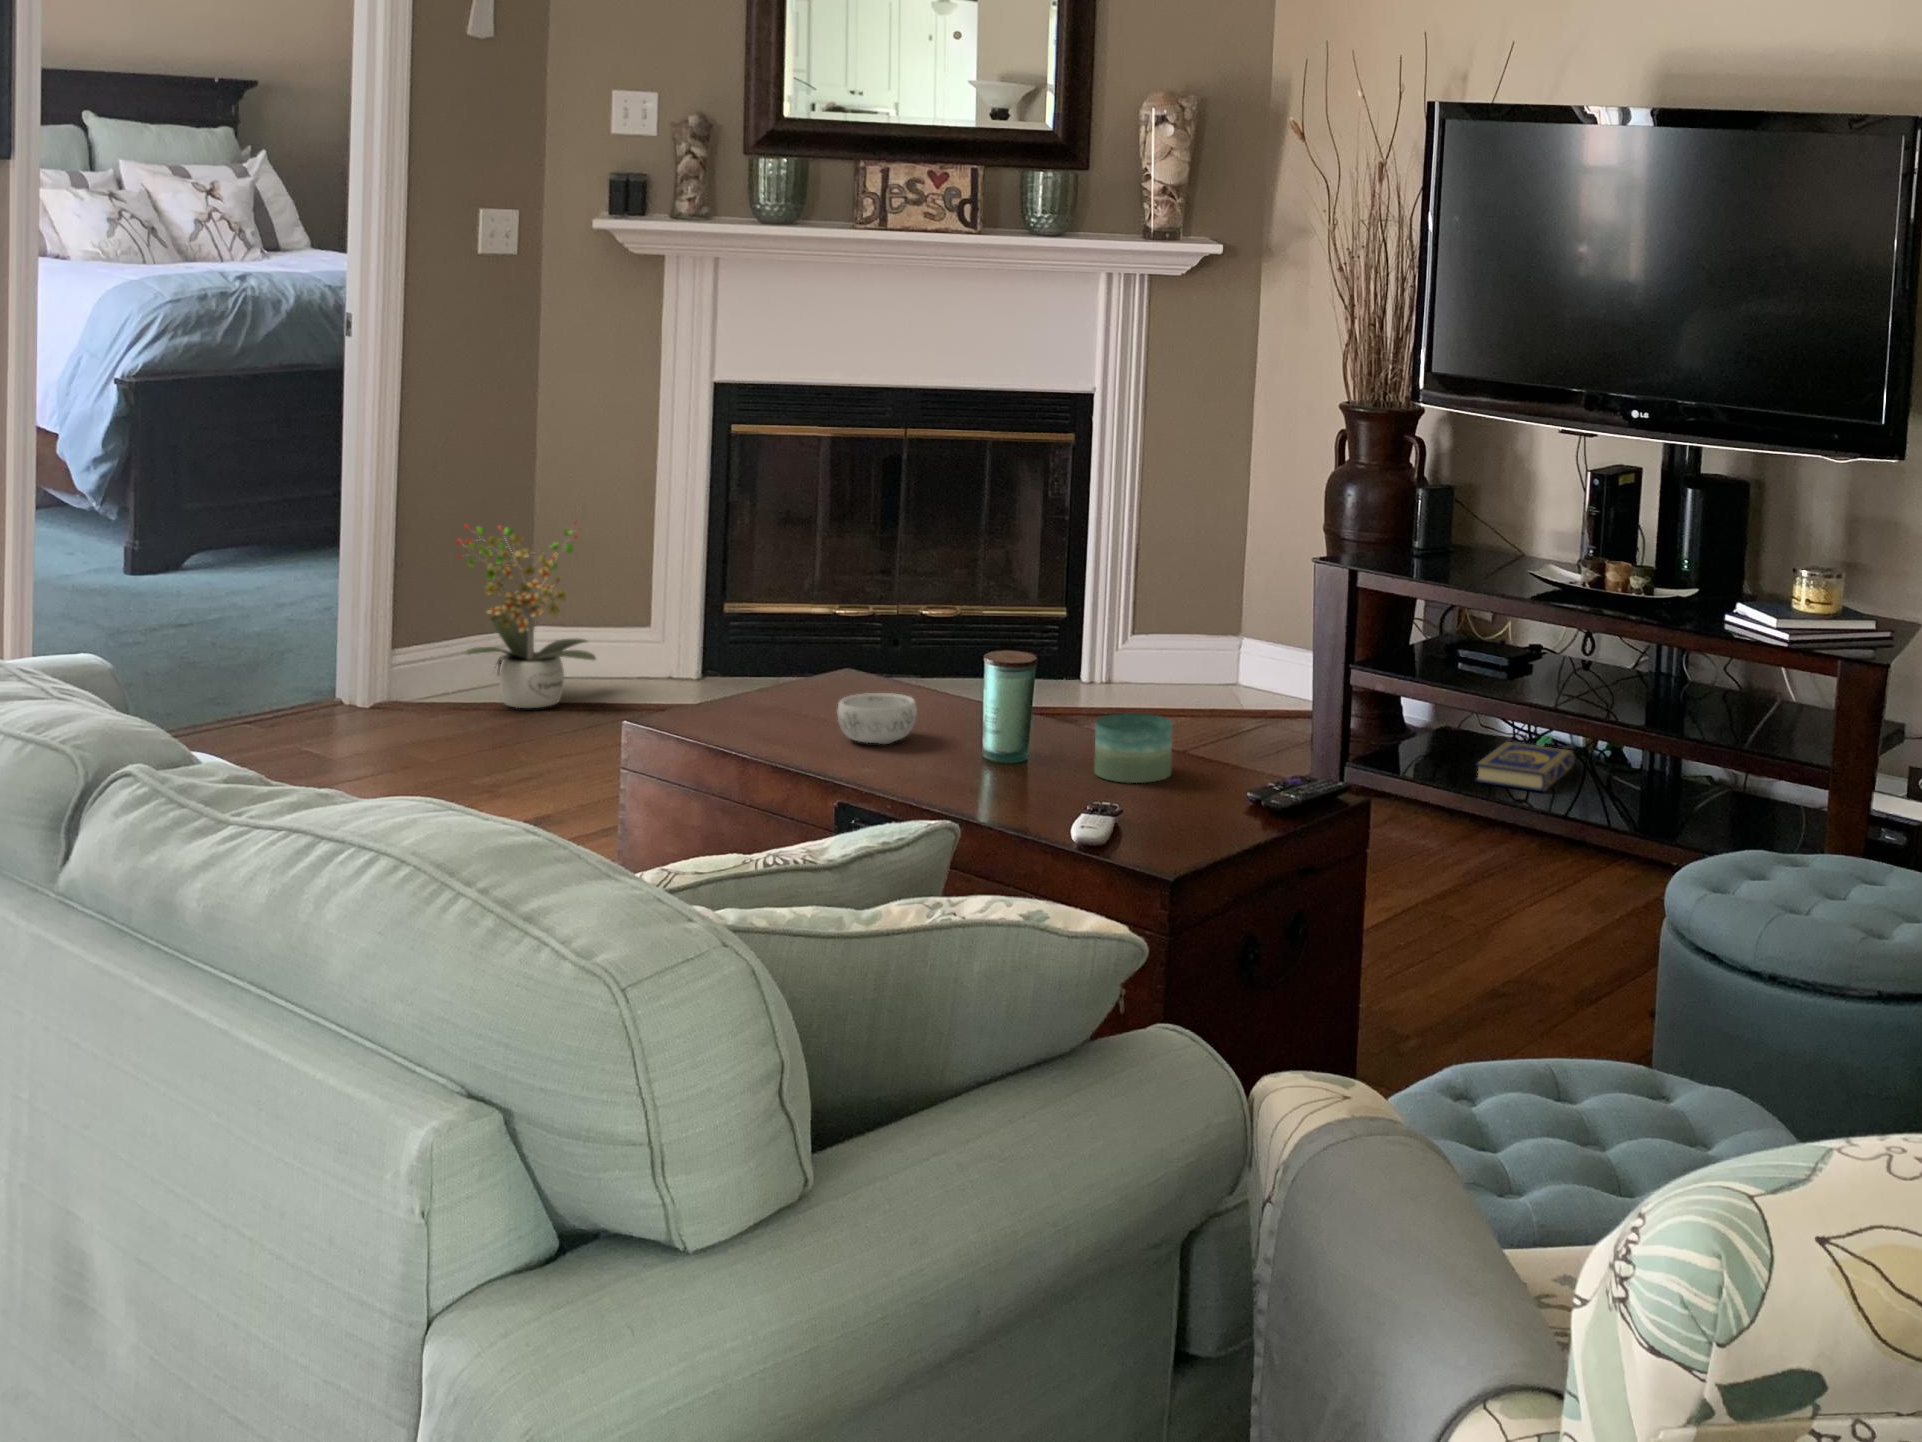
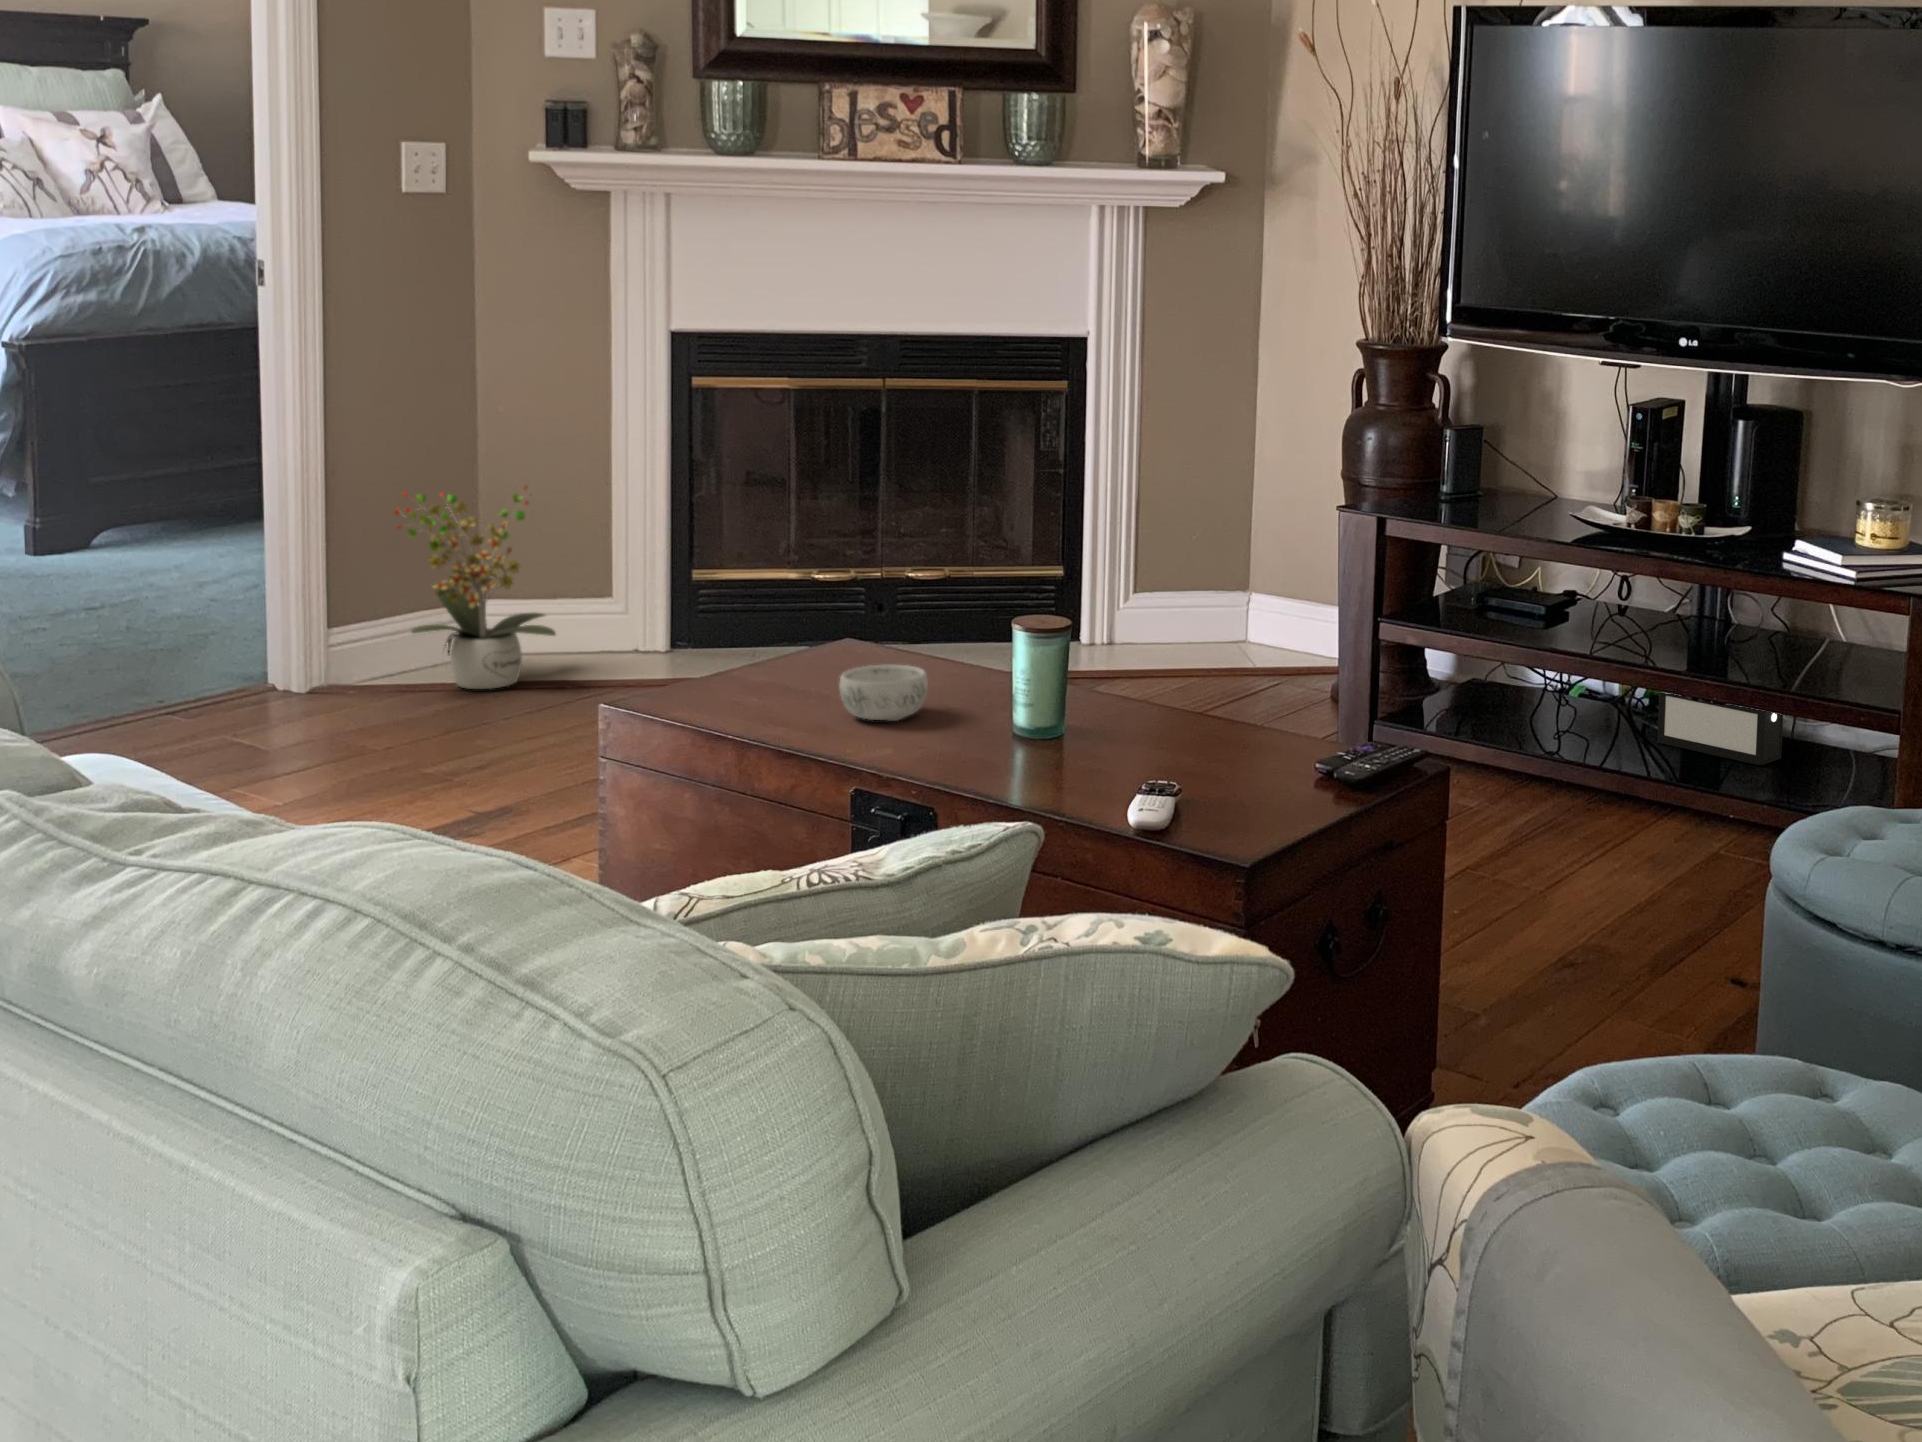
candle: present [1094,713,1173,783] -> none [1132,679,1217,756]
speaker: none [1612,732,1731,816] -> present [1657,693,1783,765]
book: present [1475,742,1574,791] -> none [1512,693,1613,745]

